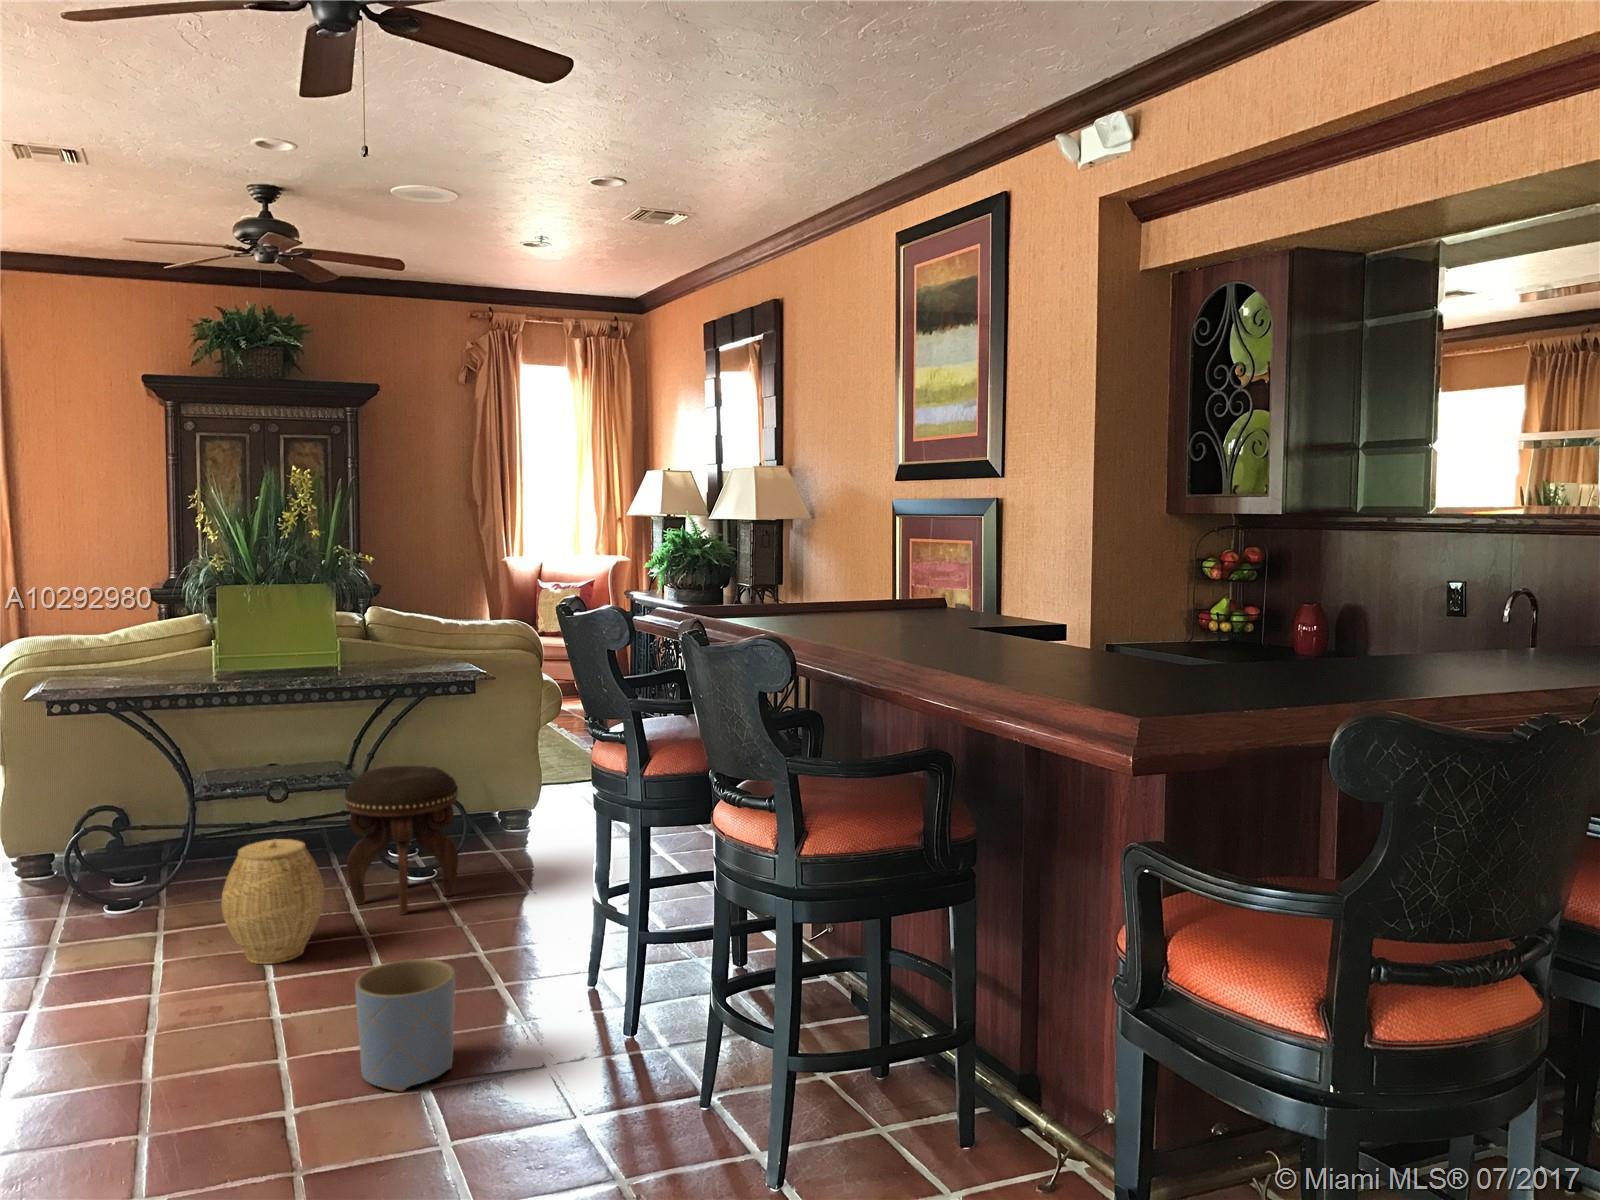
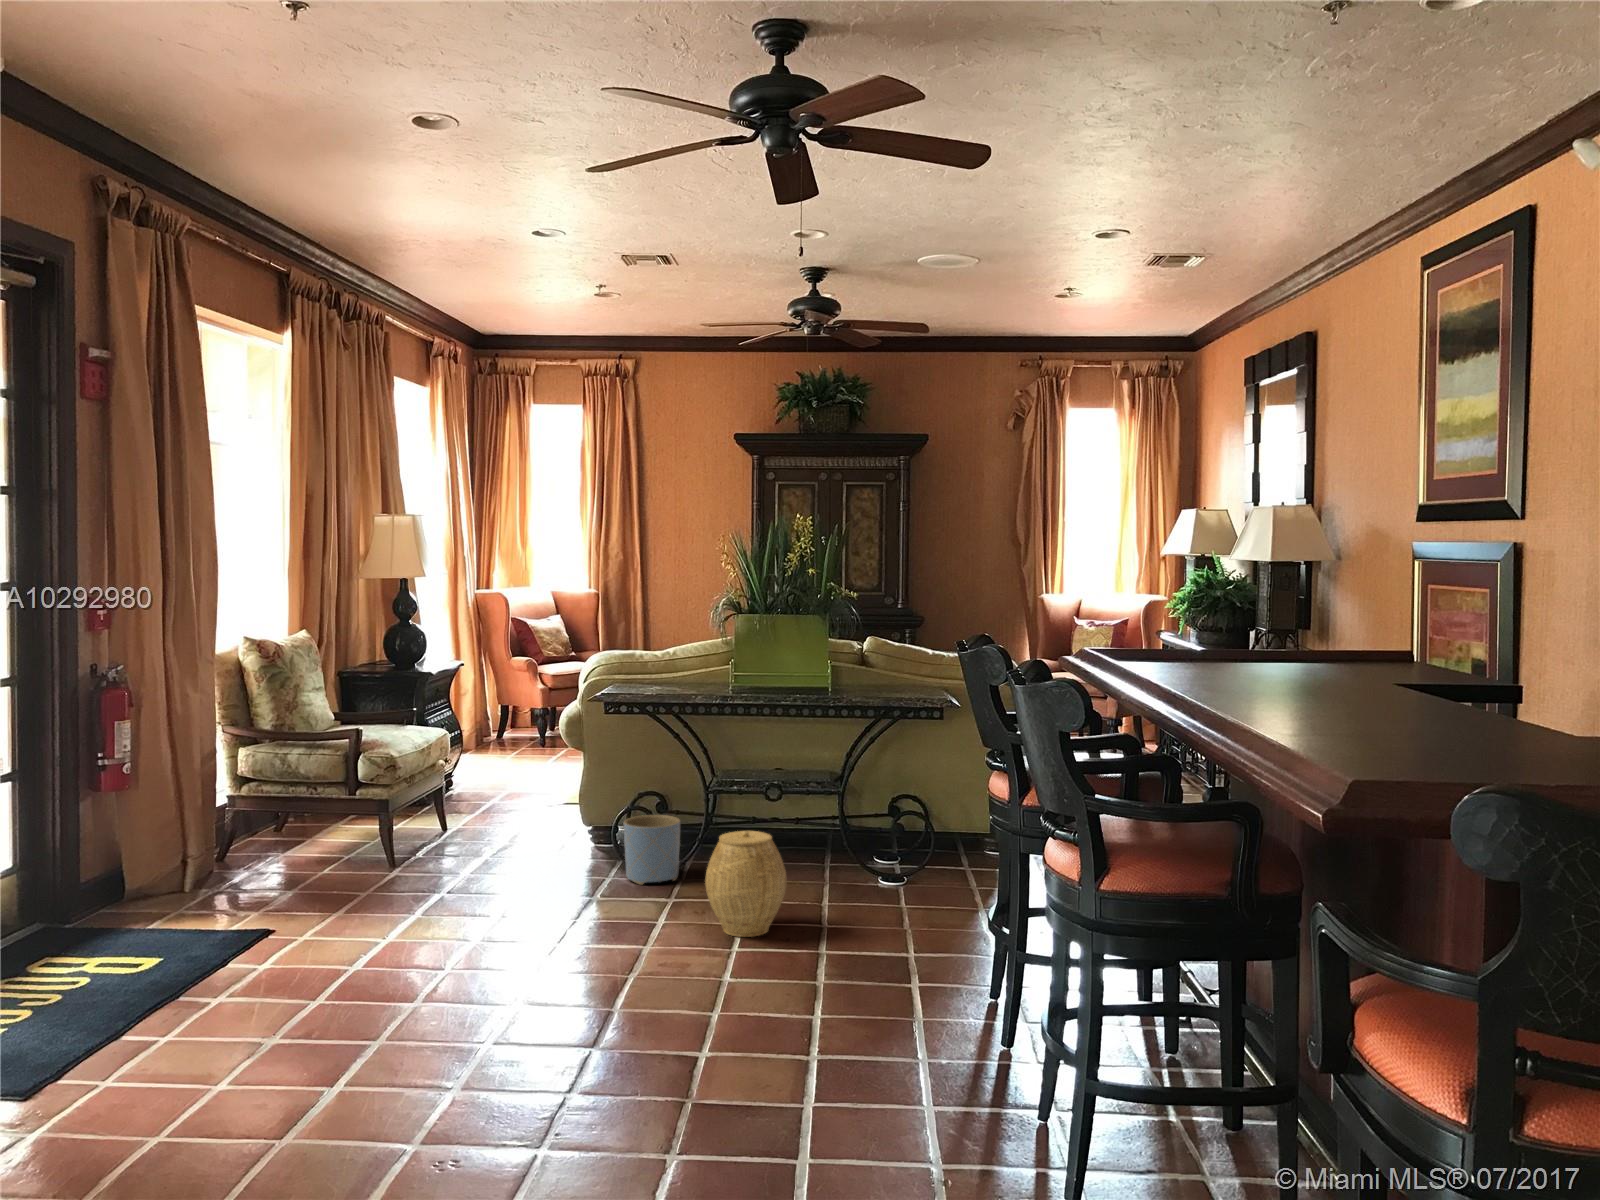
footstool: present [344,766,458,915] -> none [818,780,916,915]
planter: present [355,959,455,1091] -> present [624,815,680,885]

